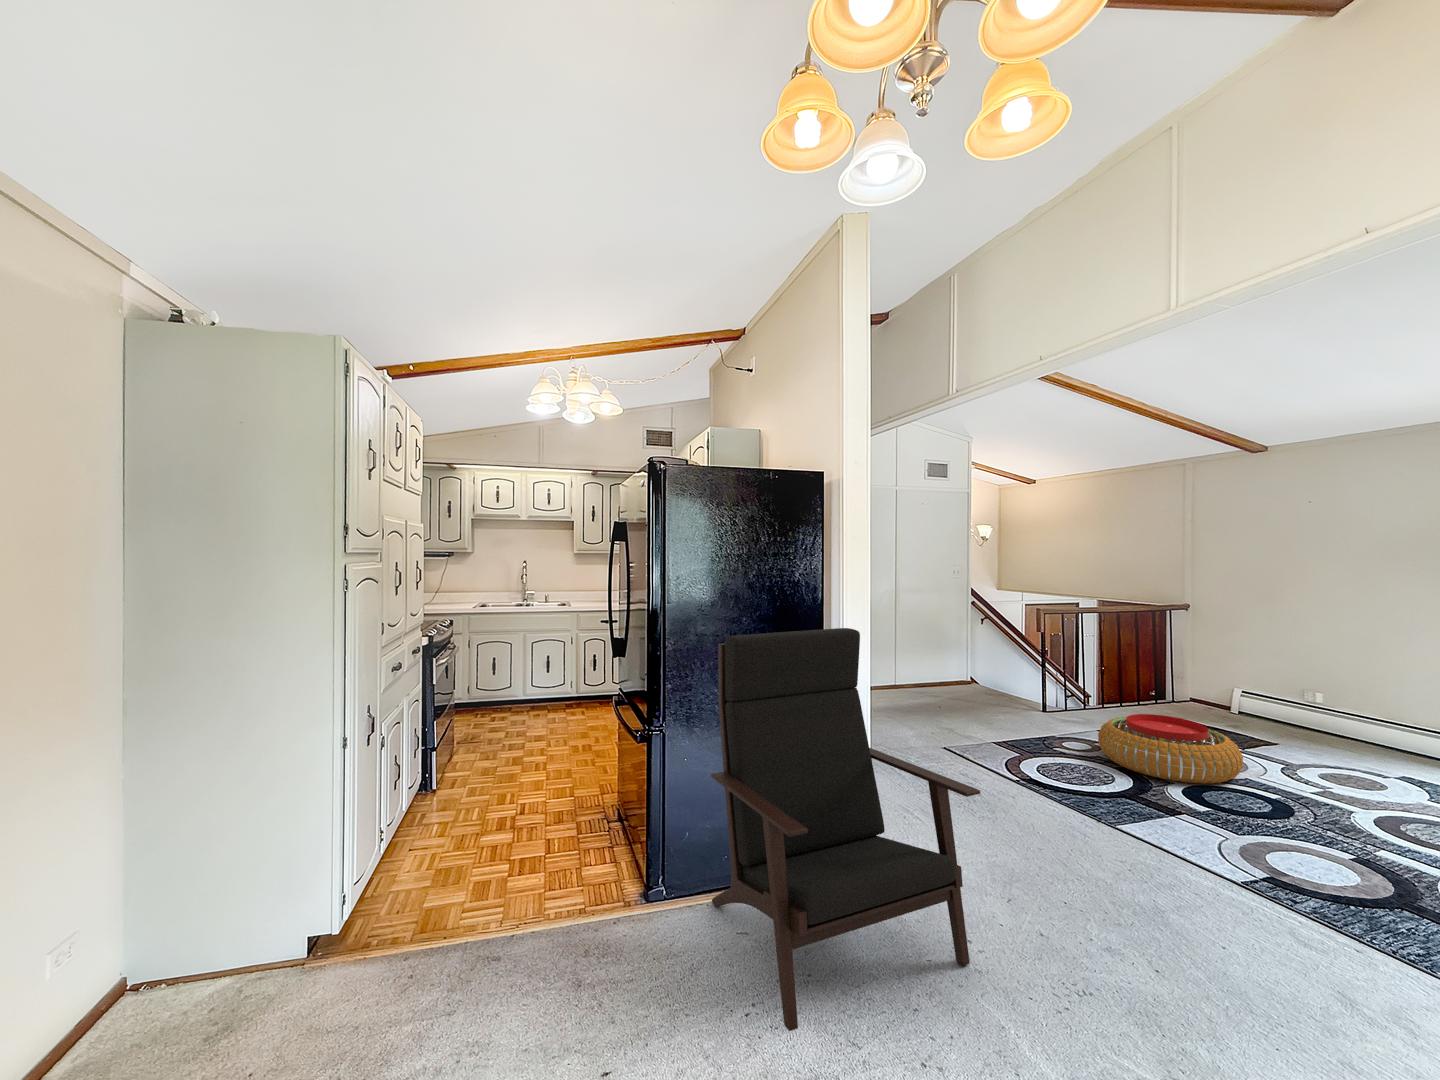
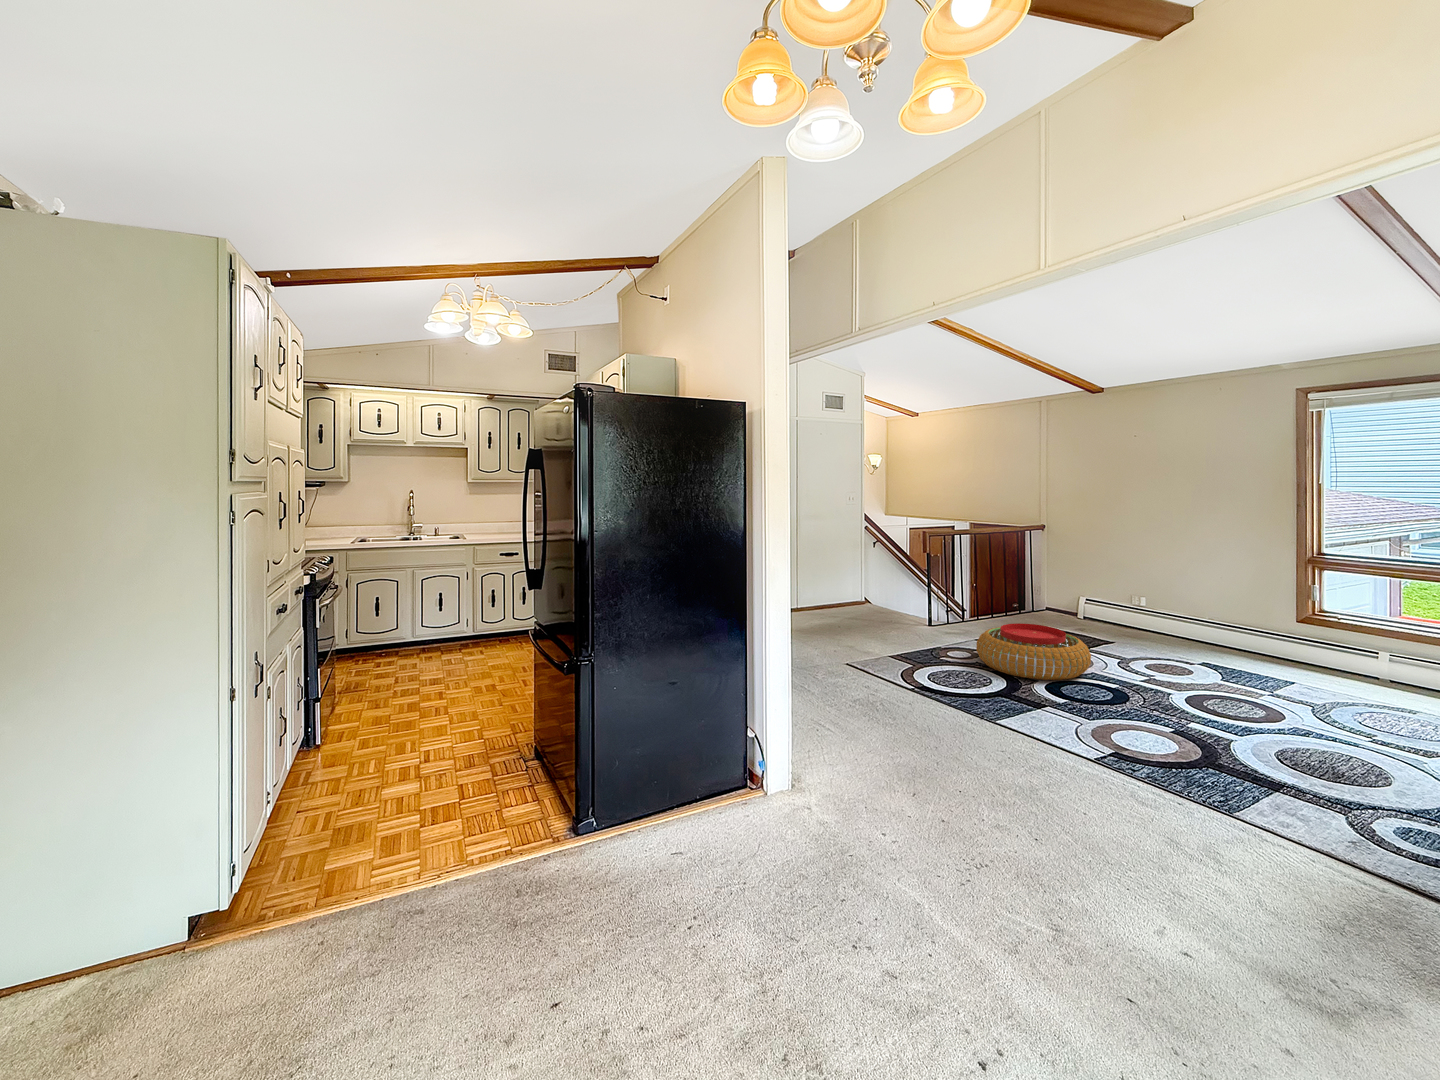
lounge chair: present [711,628,980,1031] -> none [641,554,901,936]

